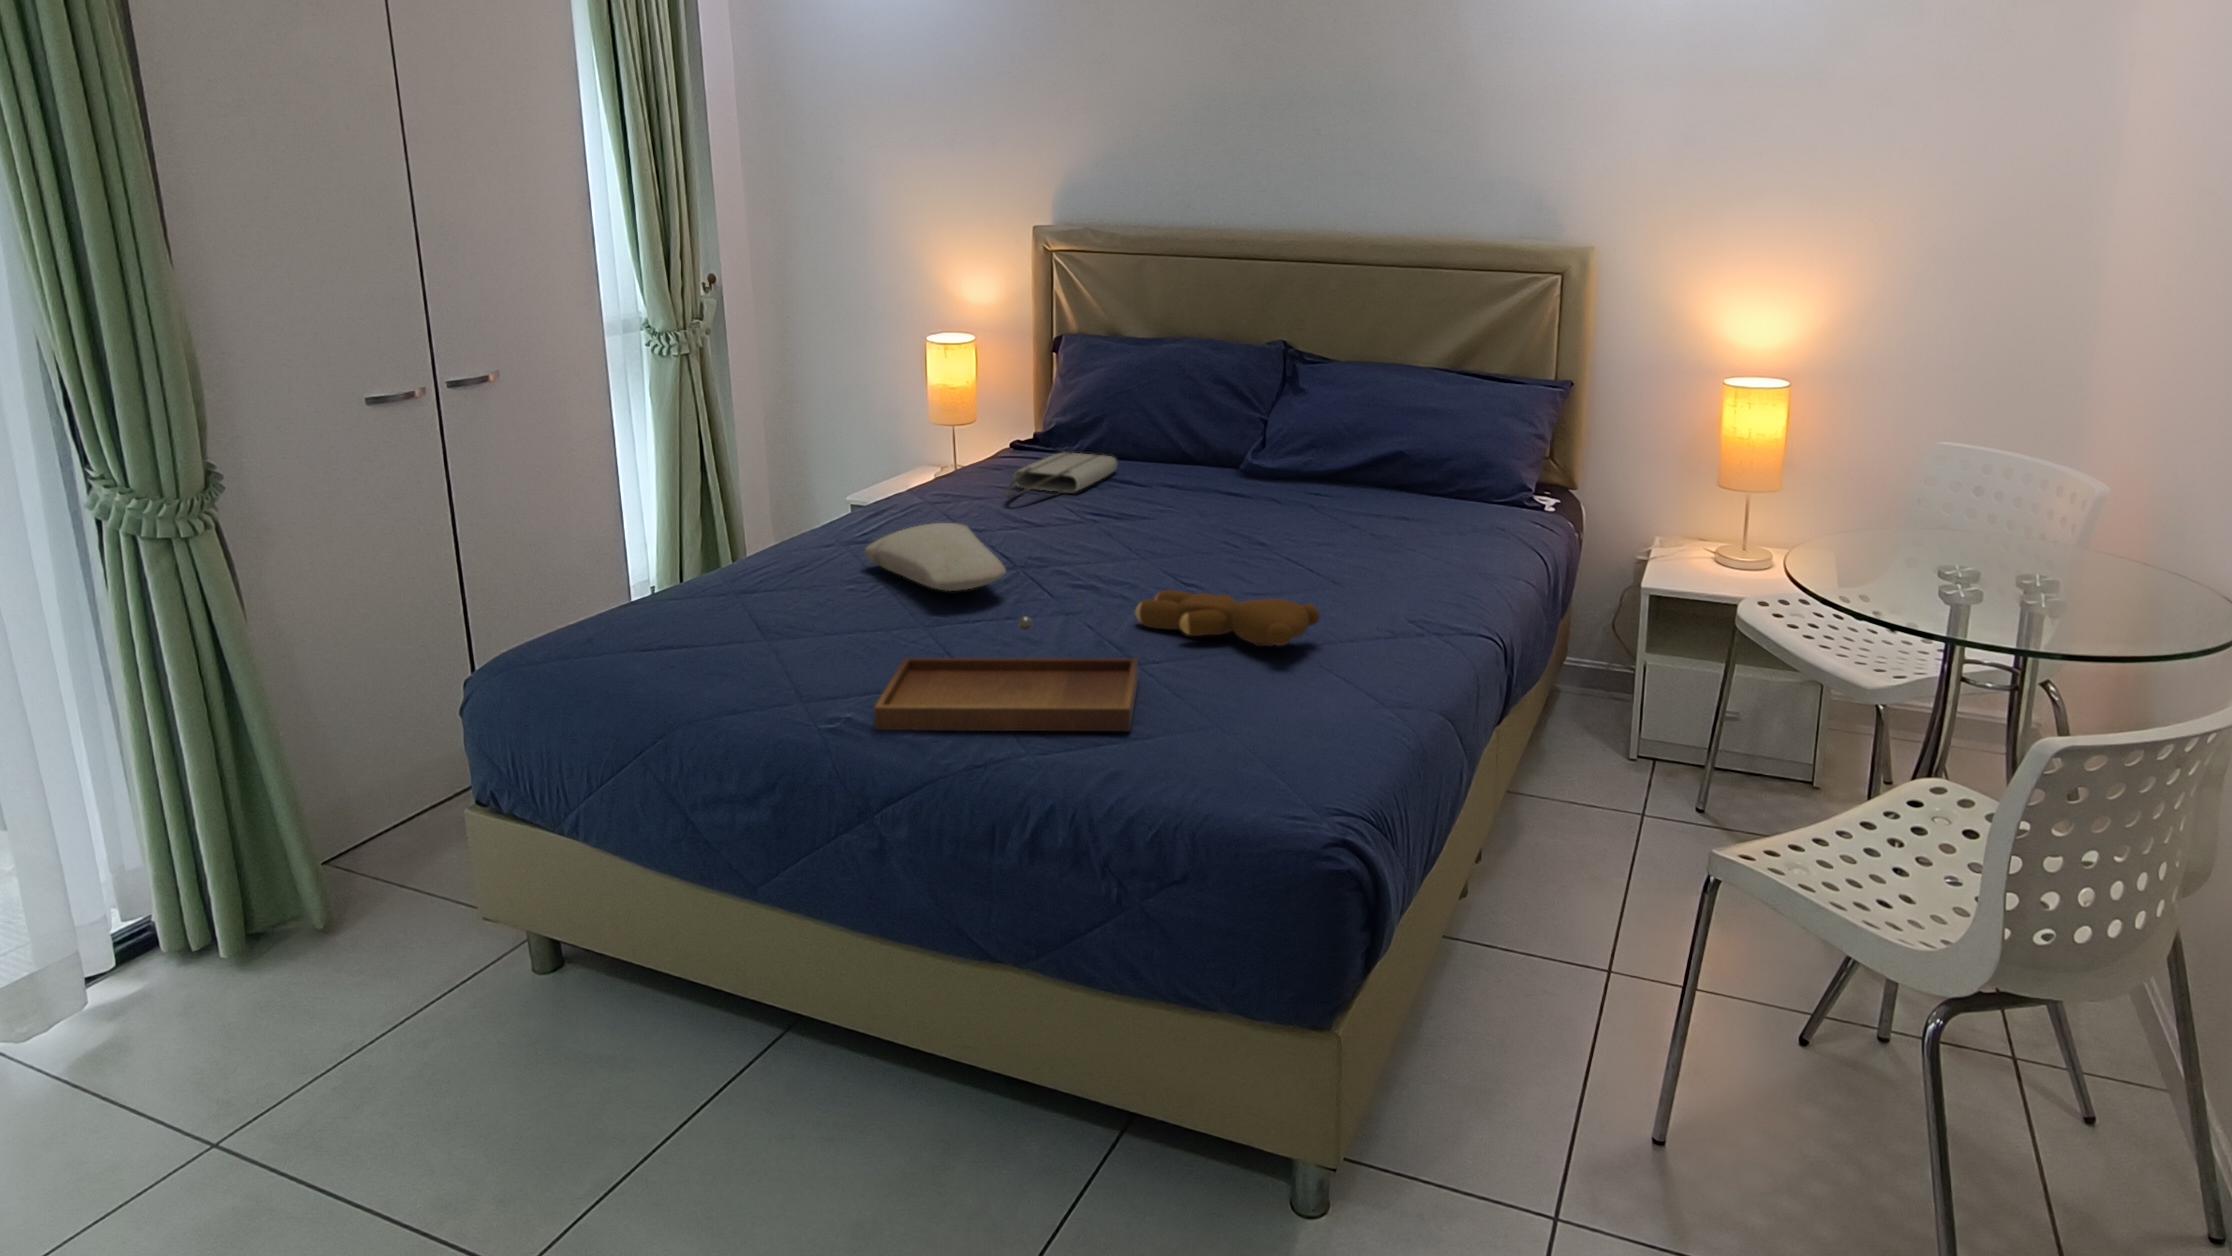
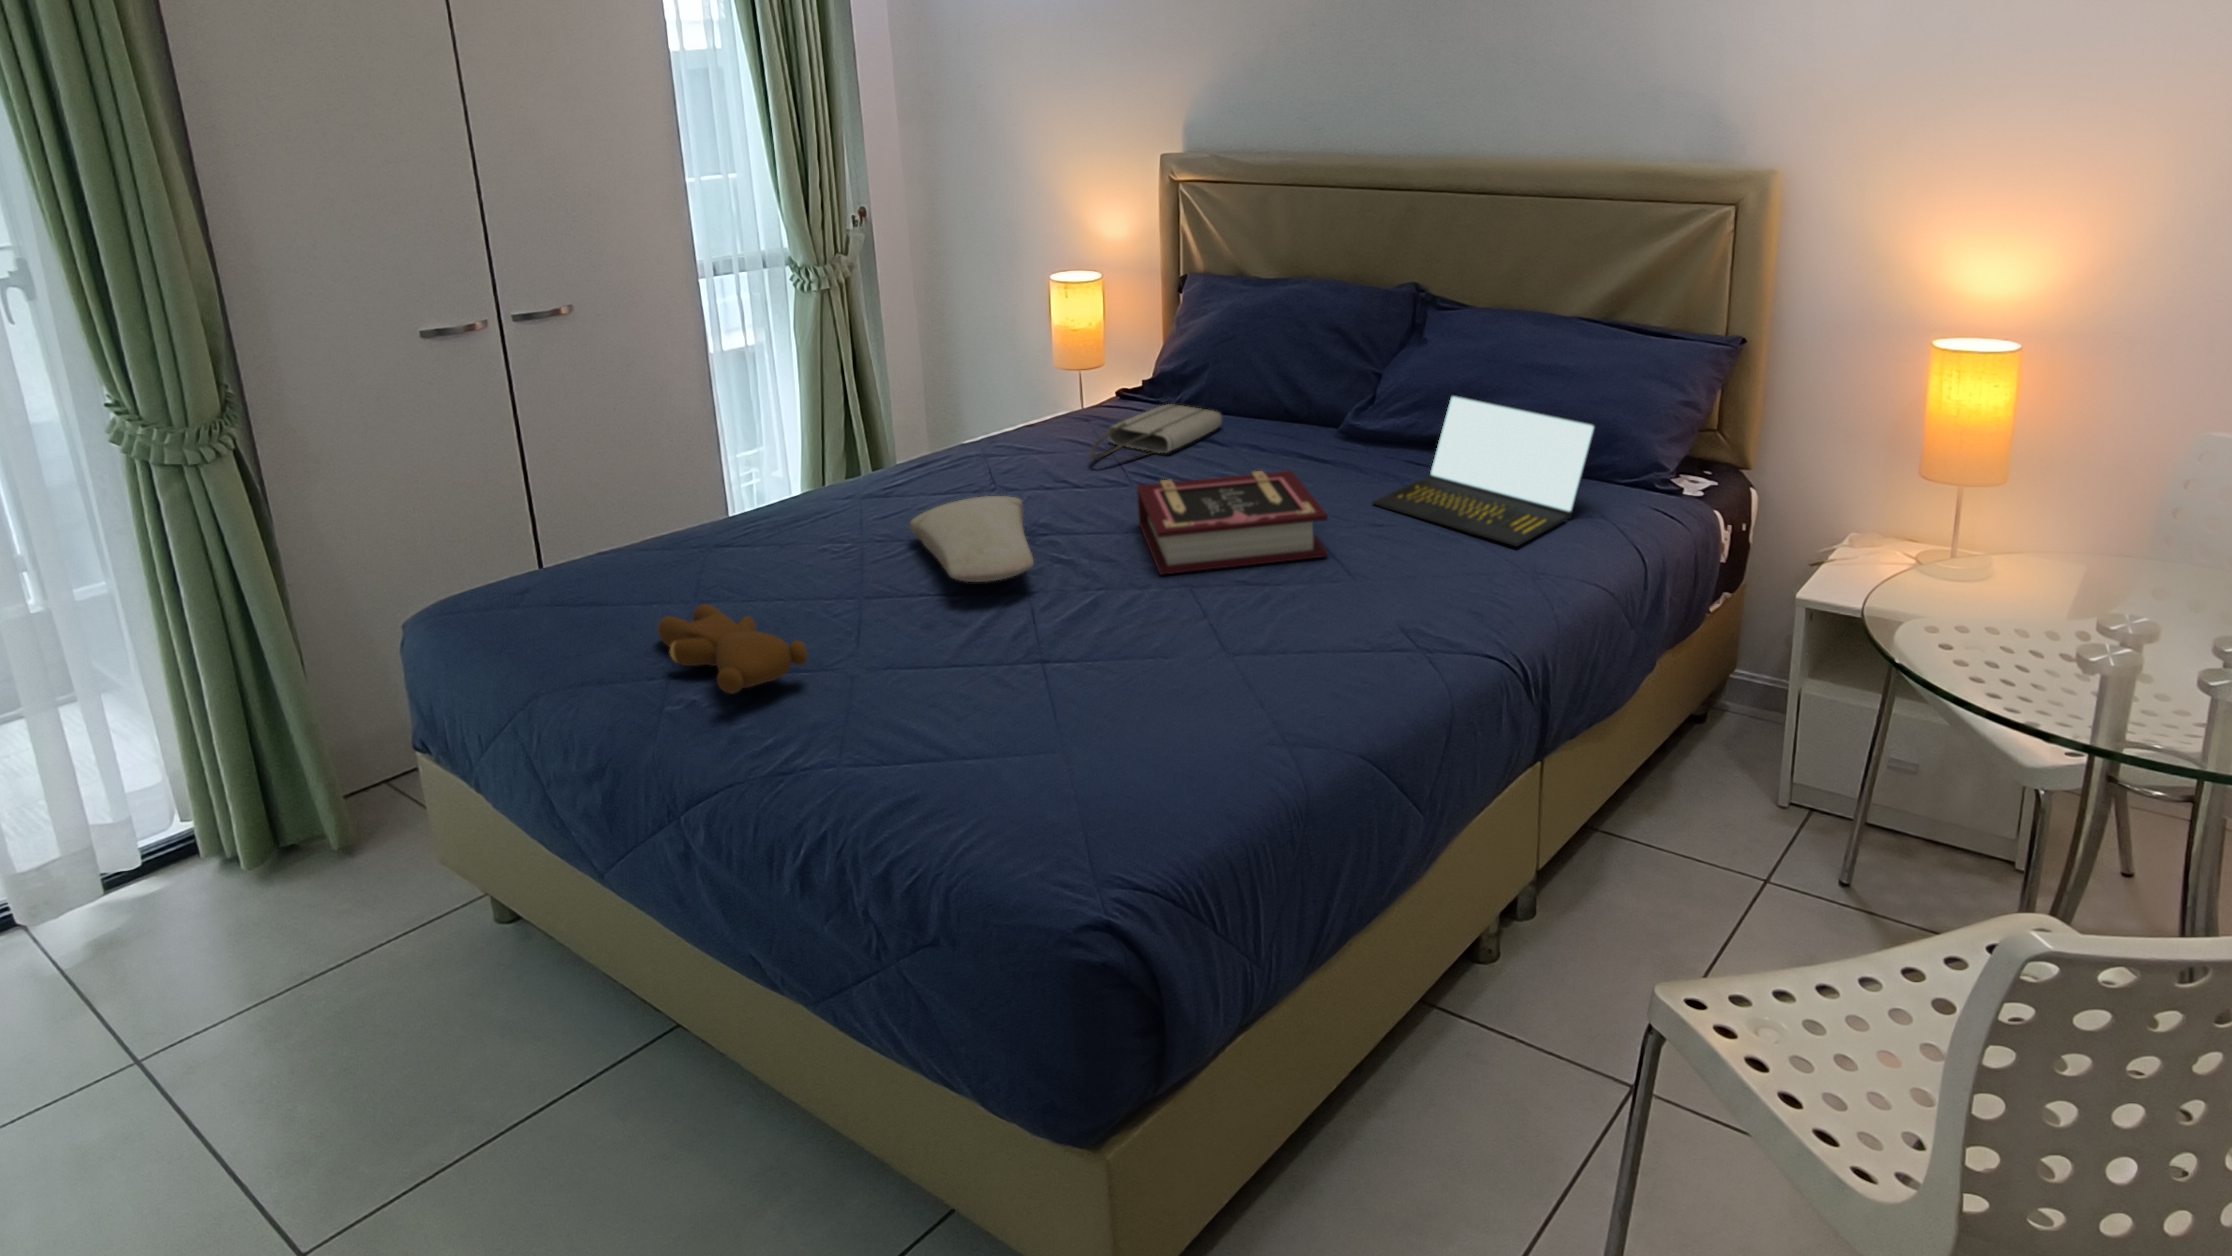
laptop: none [1281,426,1472,546] -> present [1373,395,1596,546]
book: none [1076,493,1259,581] -> present [1137,471,1328,574]
teddy bear: present [1136,590,1320,647] -> present [658,604,808,694]
tray: present [874,616,1138,731] -> none [812,647,1128,799]

